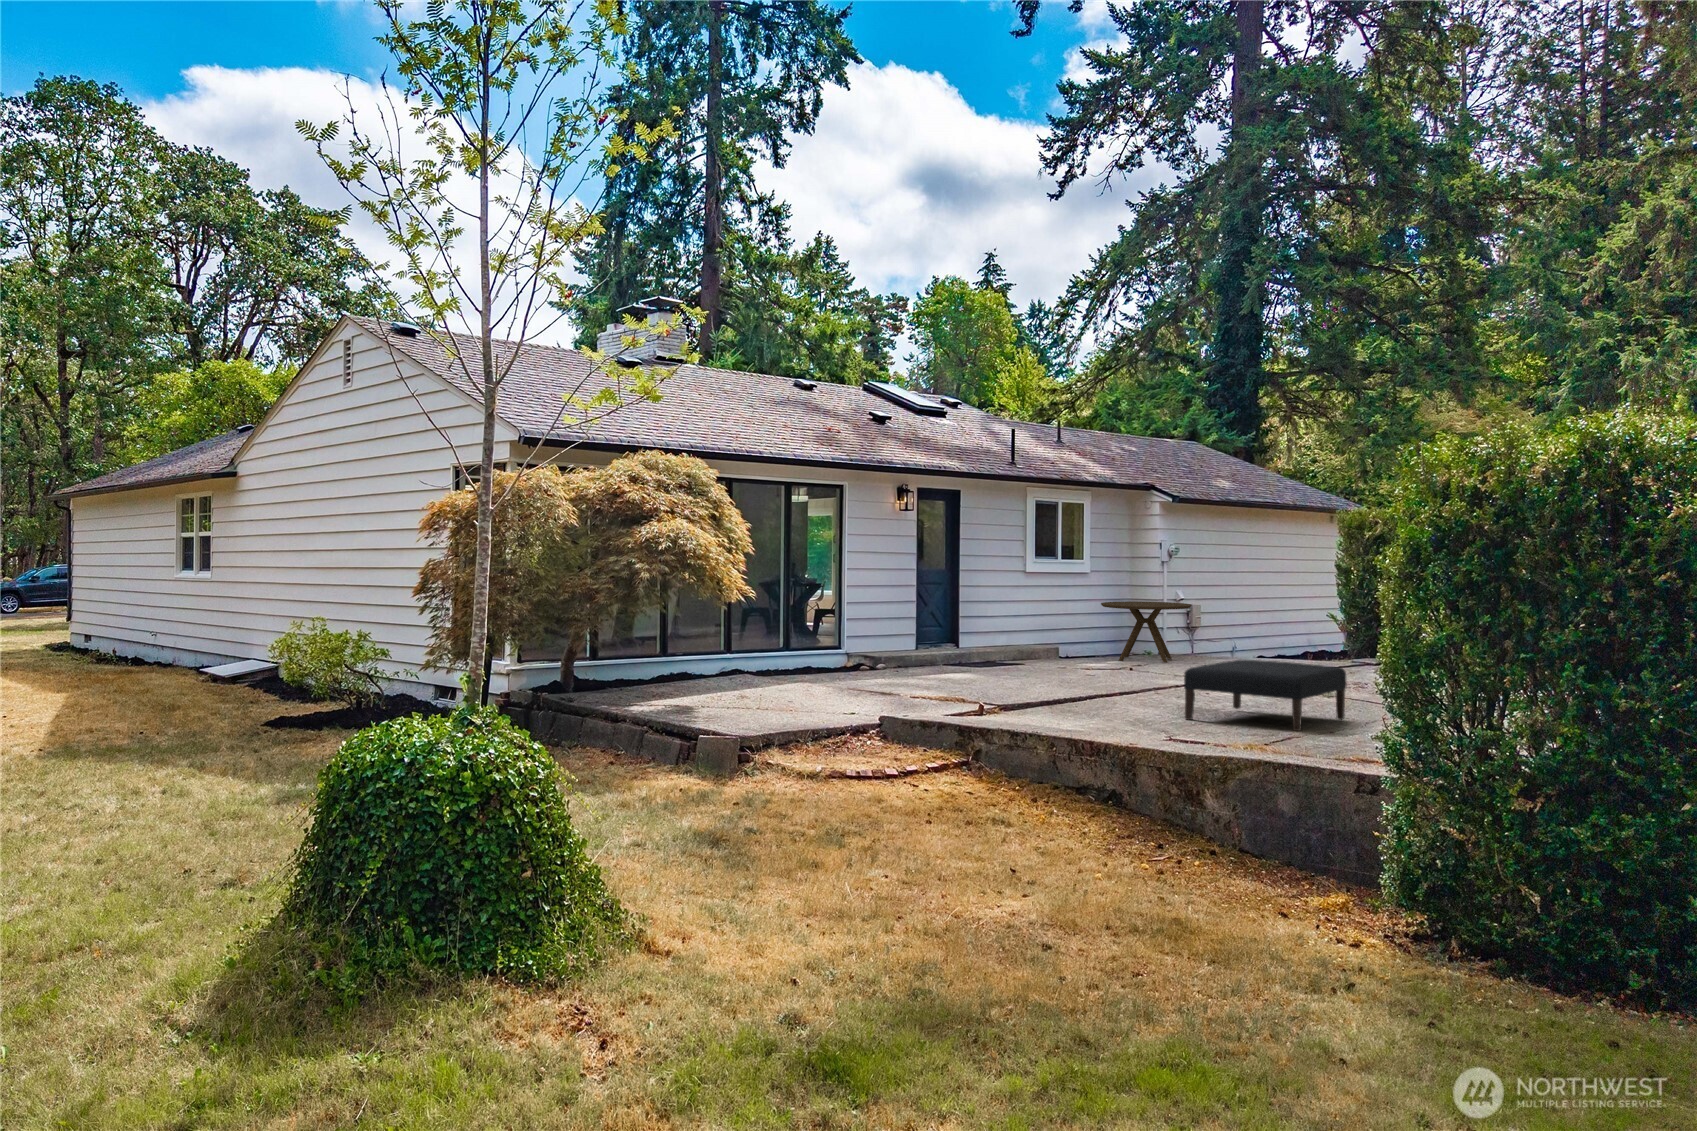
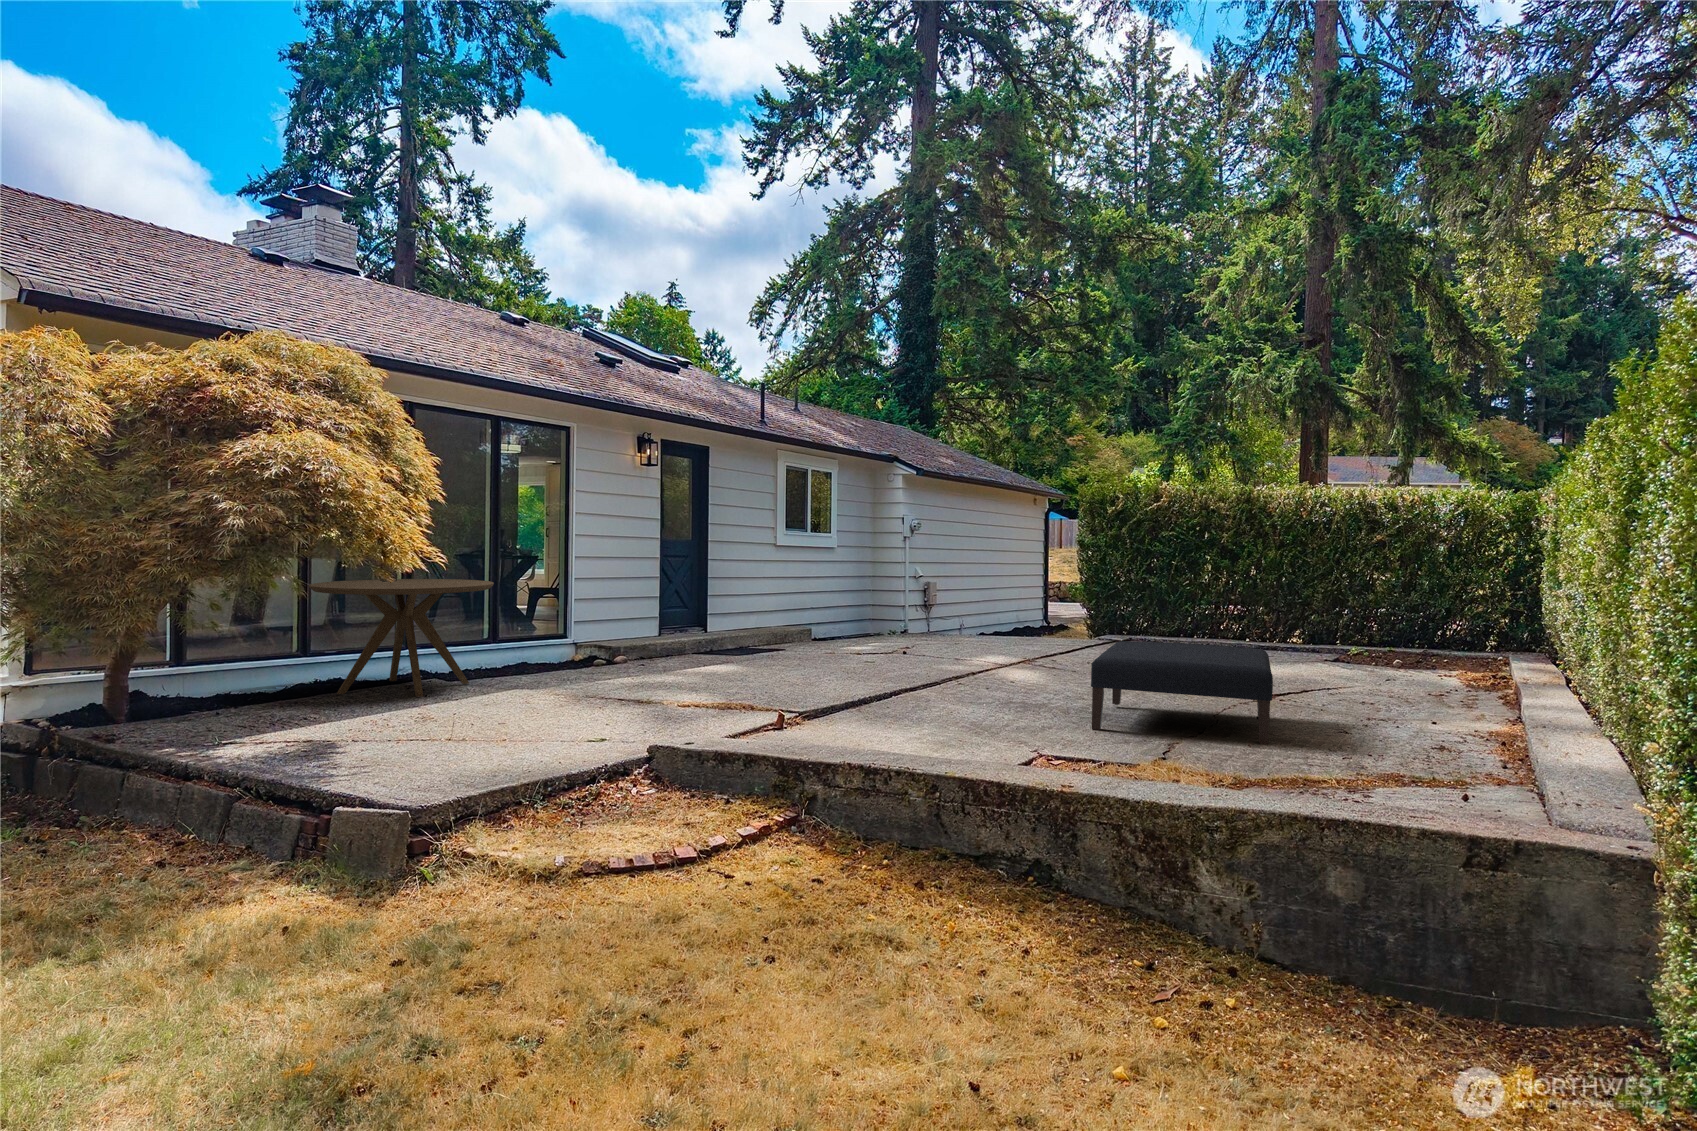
dining table: present [1101,601,1192,663] -> present [309,579,494,697]

